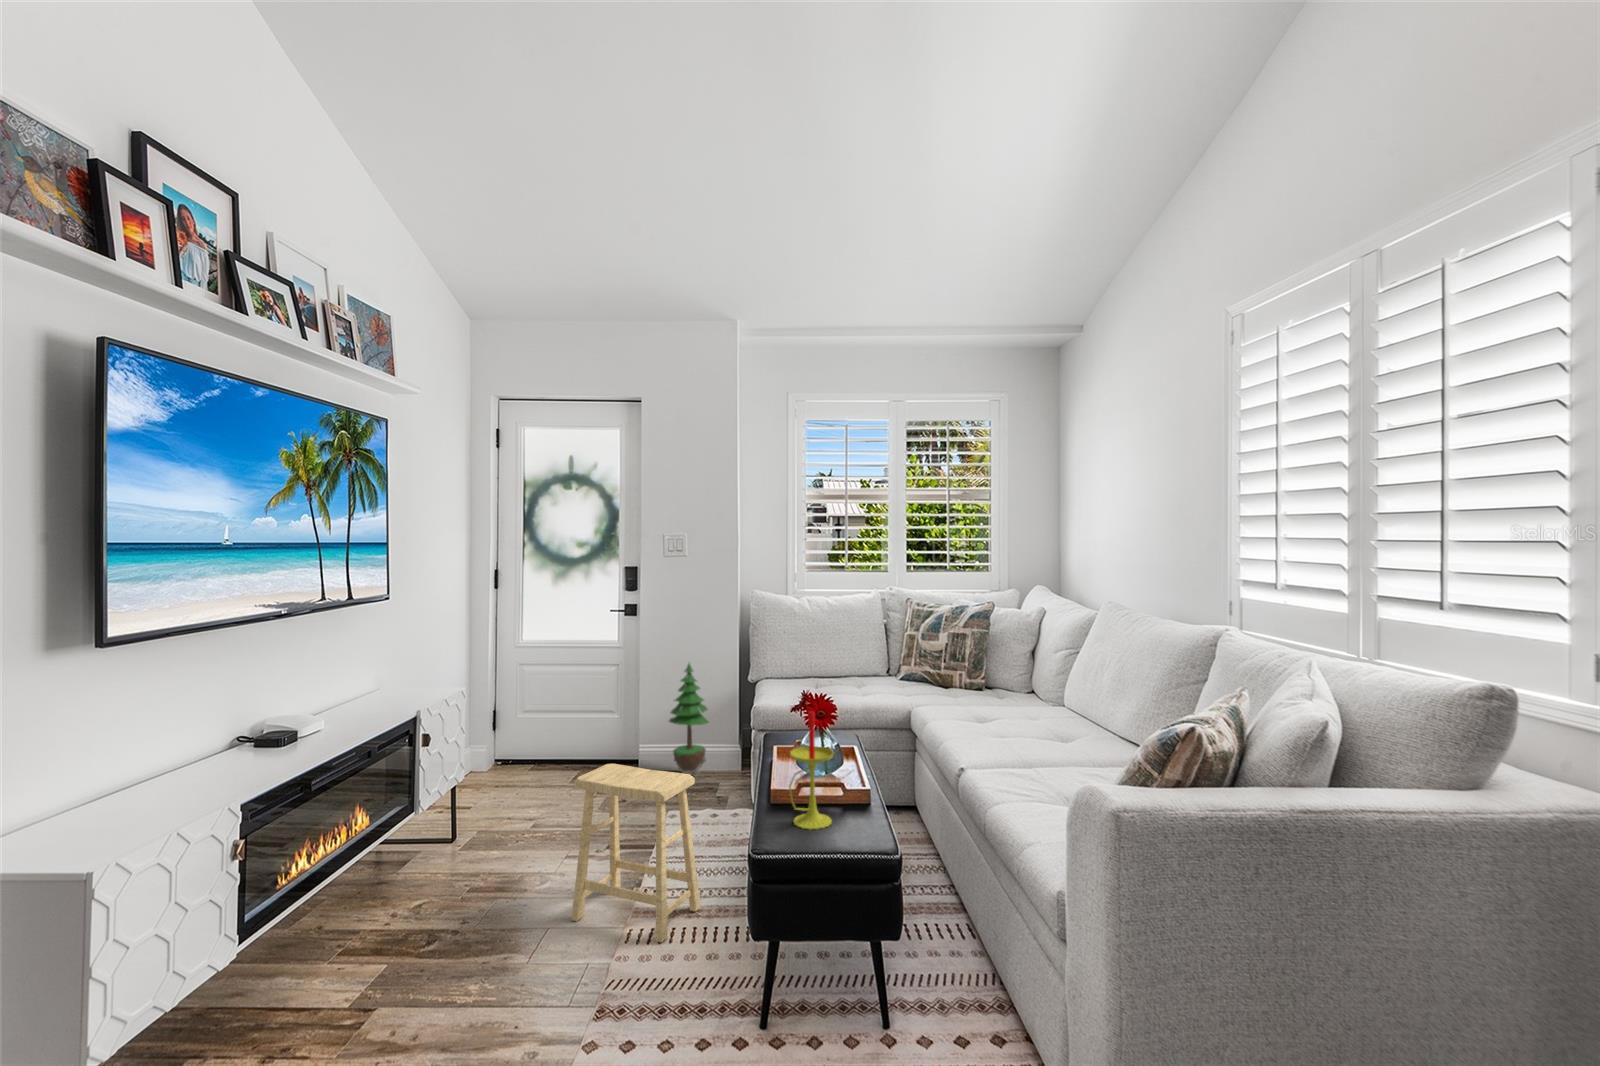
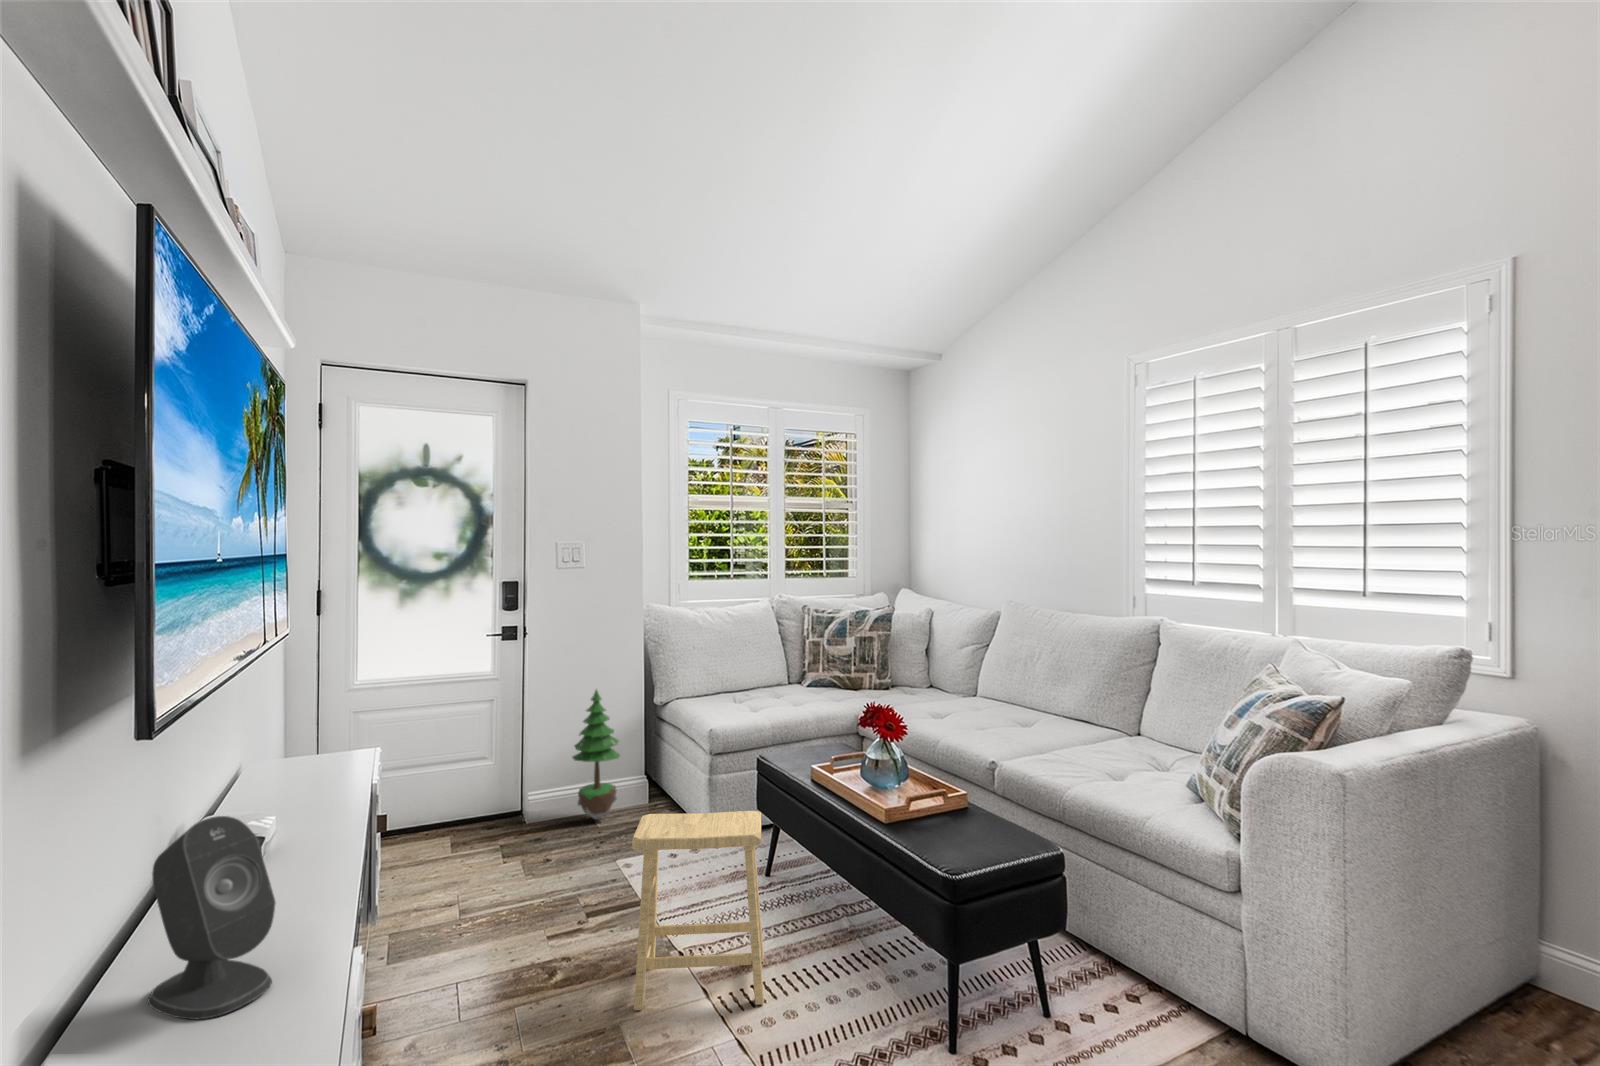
speaker: none [129,698,194,816] -> present [148,816,276,1019]
candle: present [789,711,834,830] -> none [918,720,964,843]

